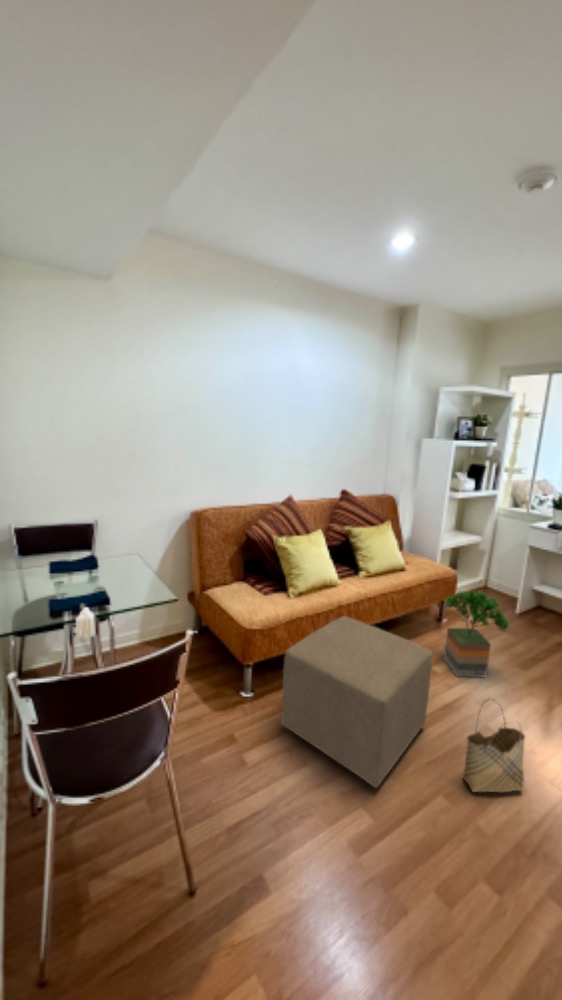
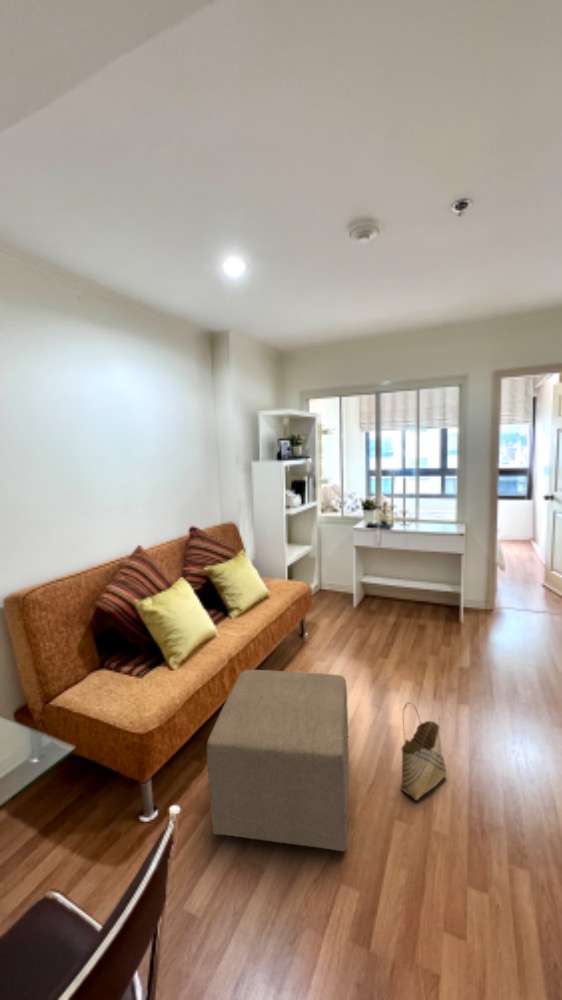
potted tree: present [444,591,509,677] -> none [317,599,379,688]

